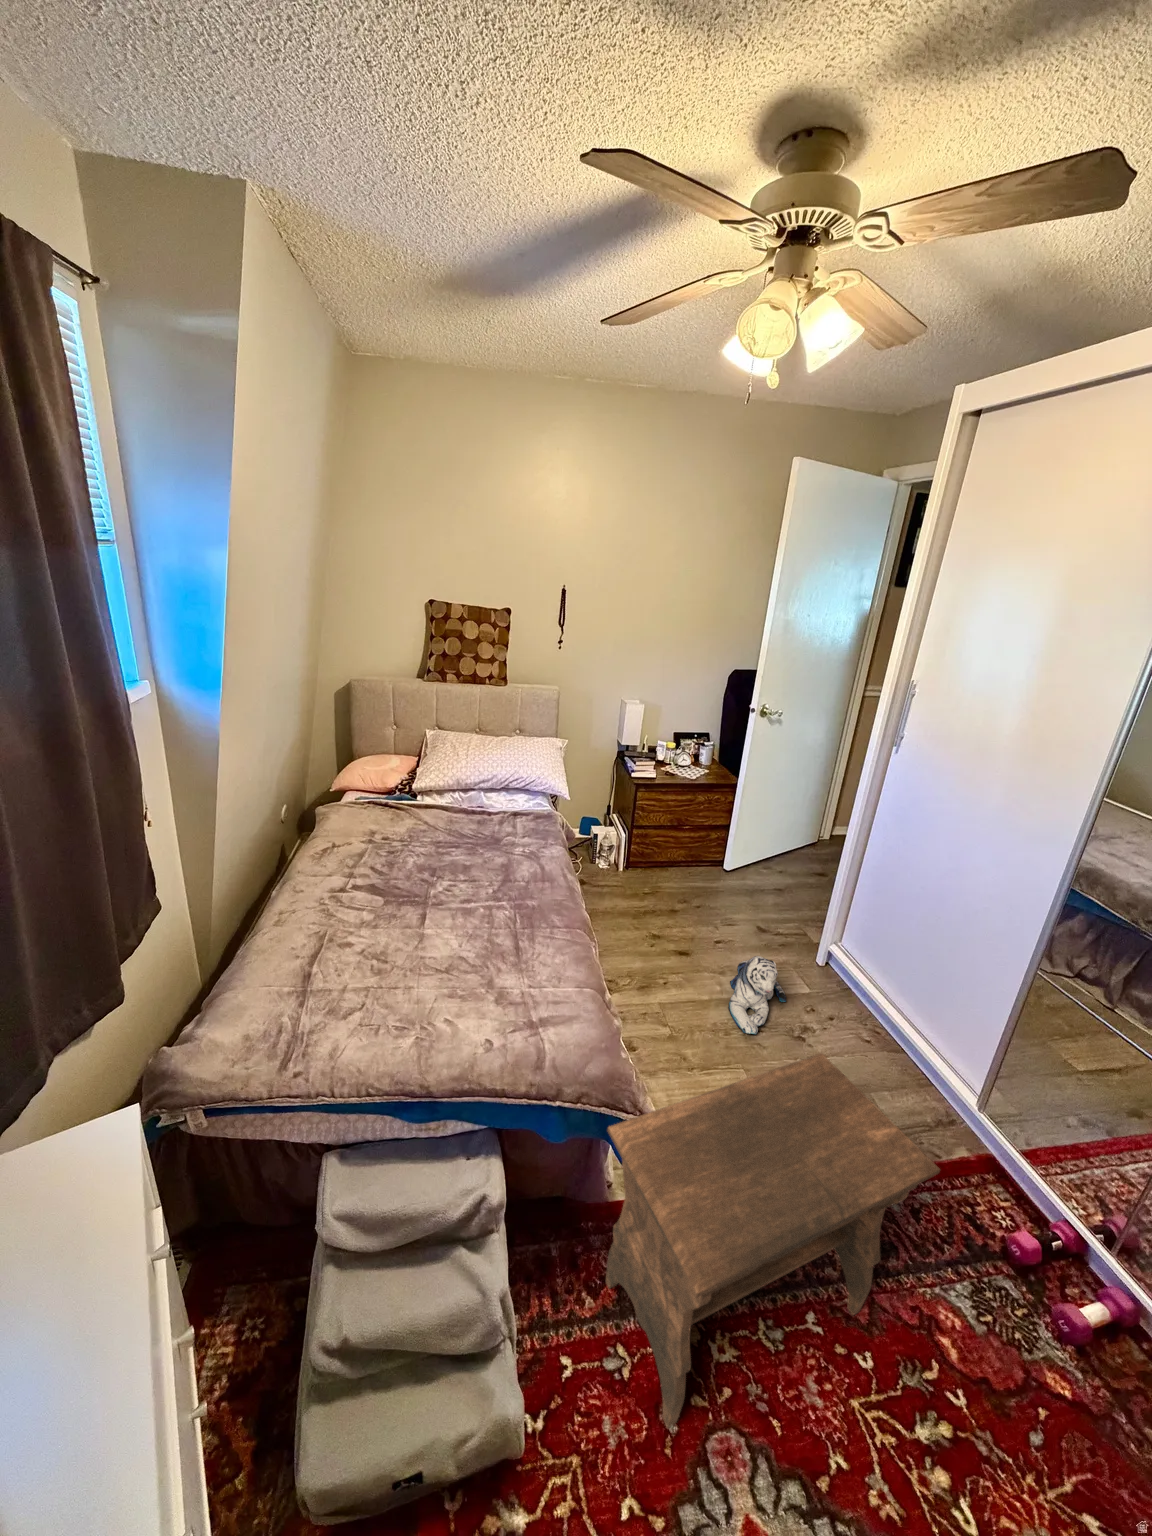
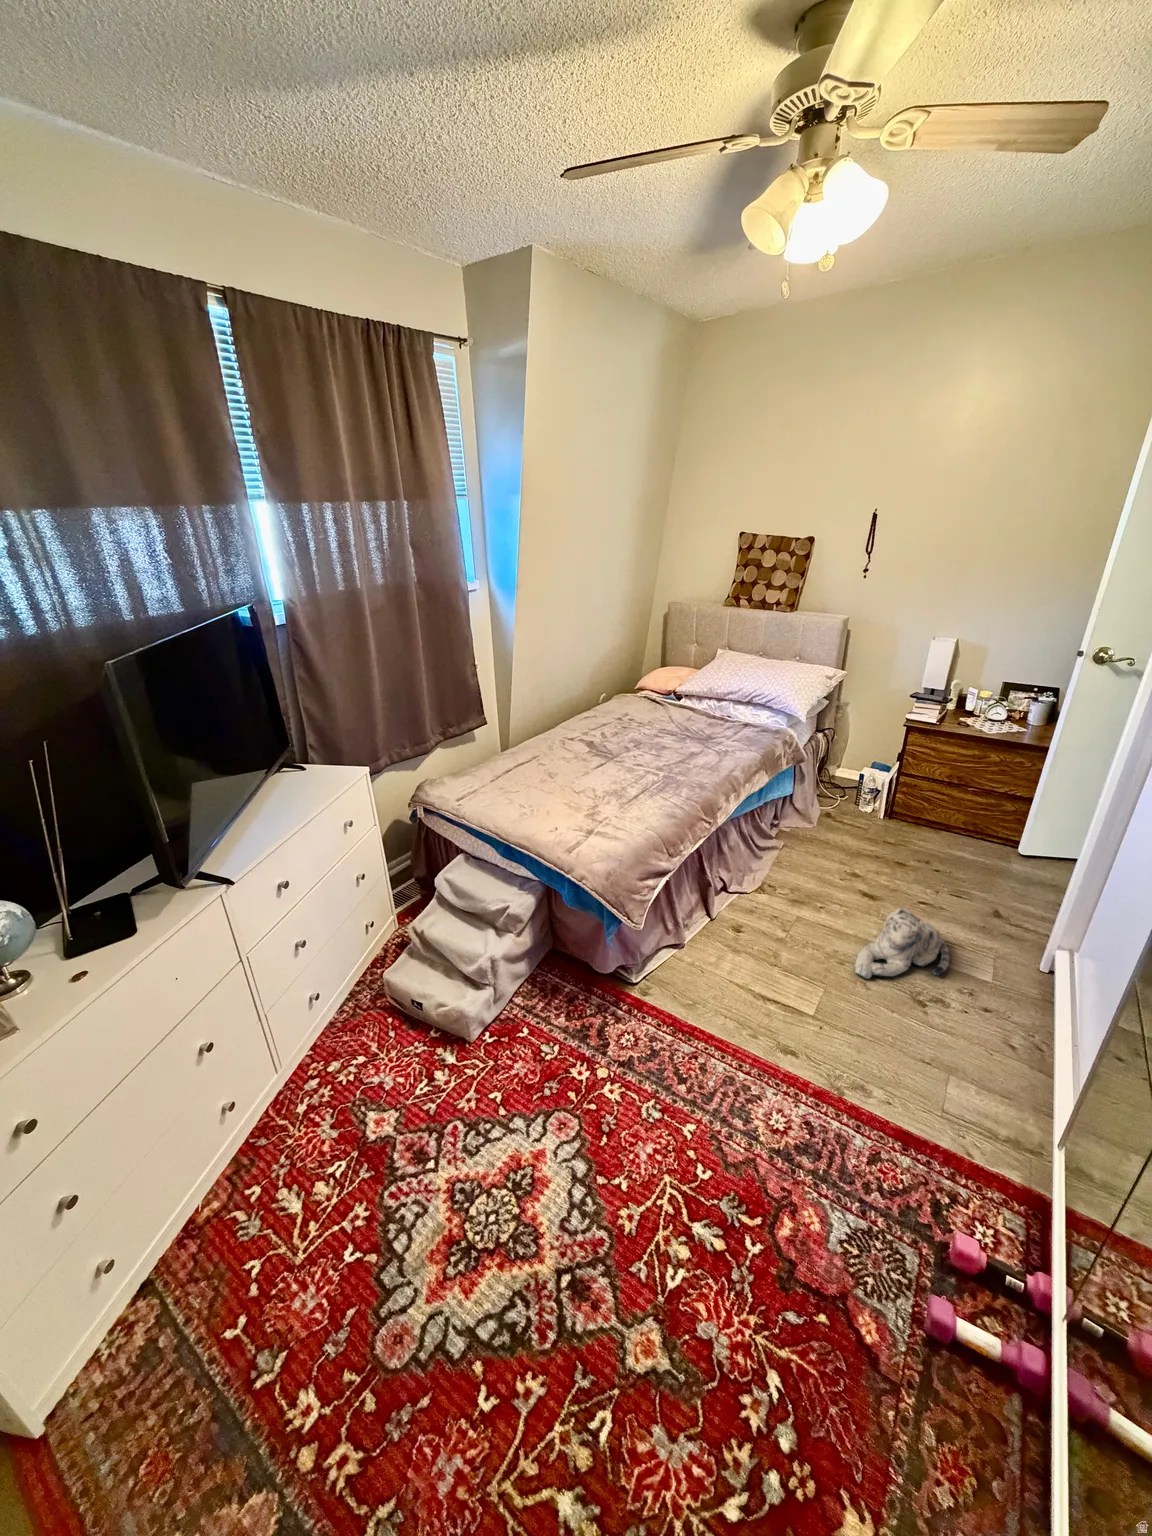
footstool: present [606,1053,940,1428] -> none [522,892,782,1155]

